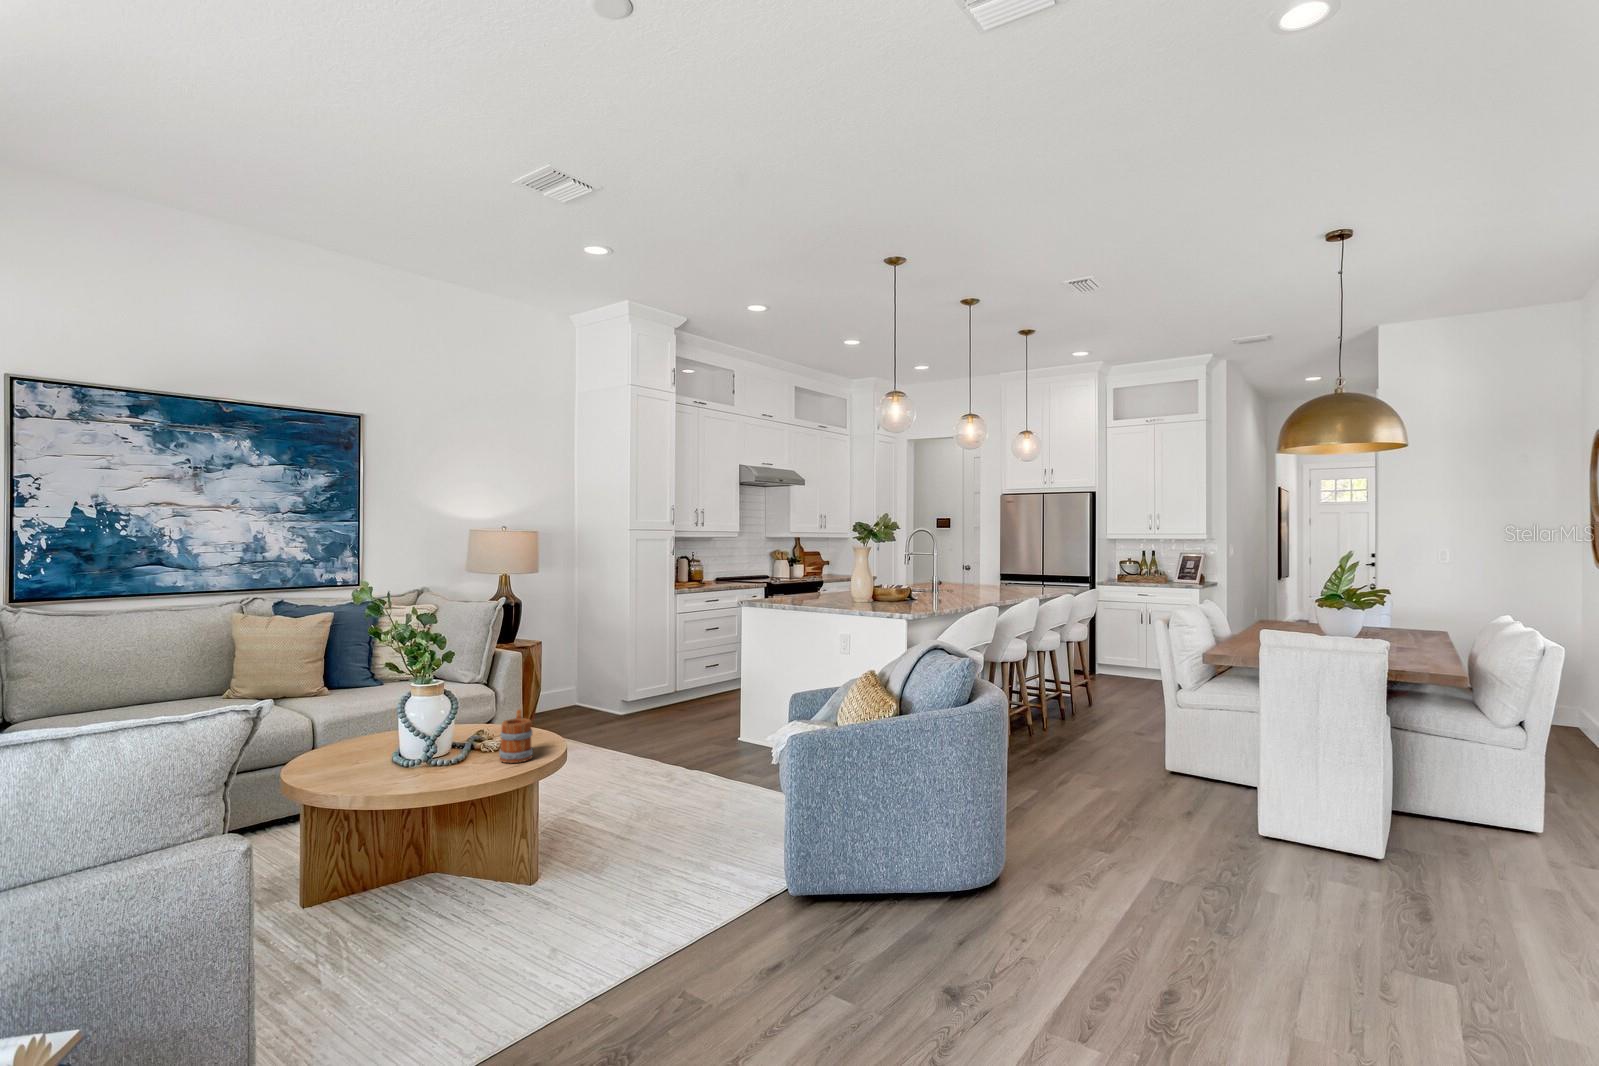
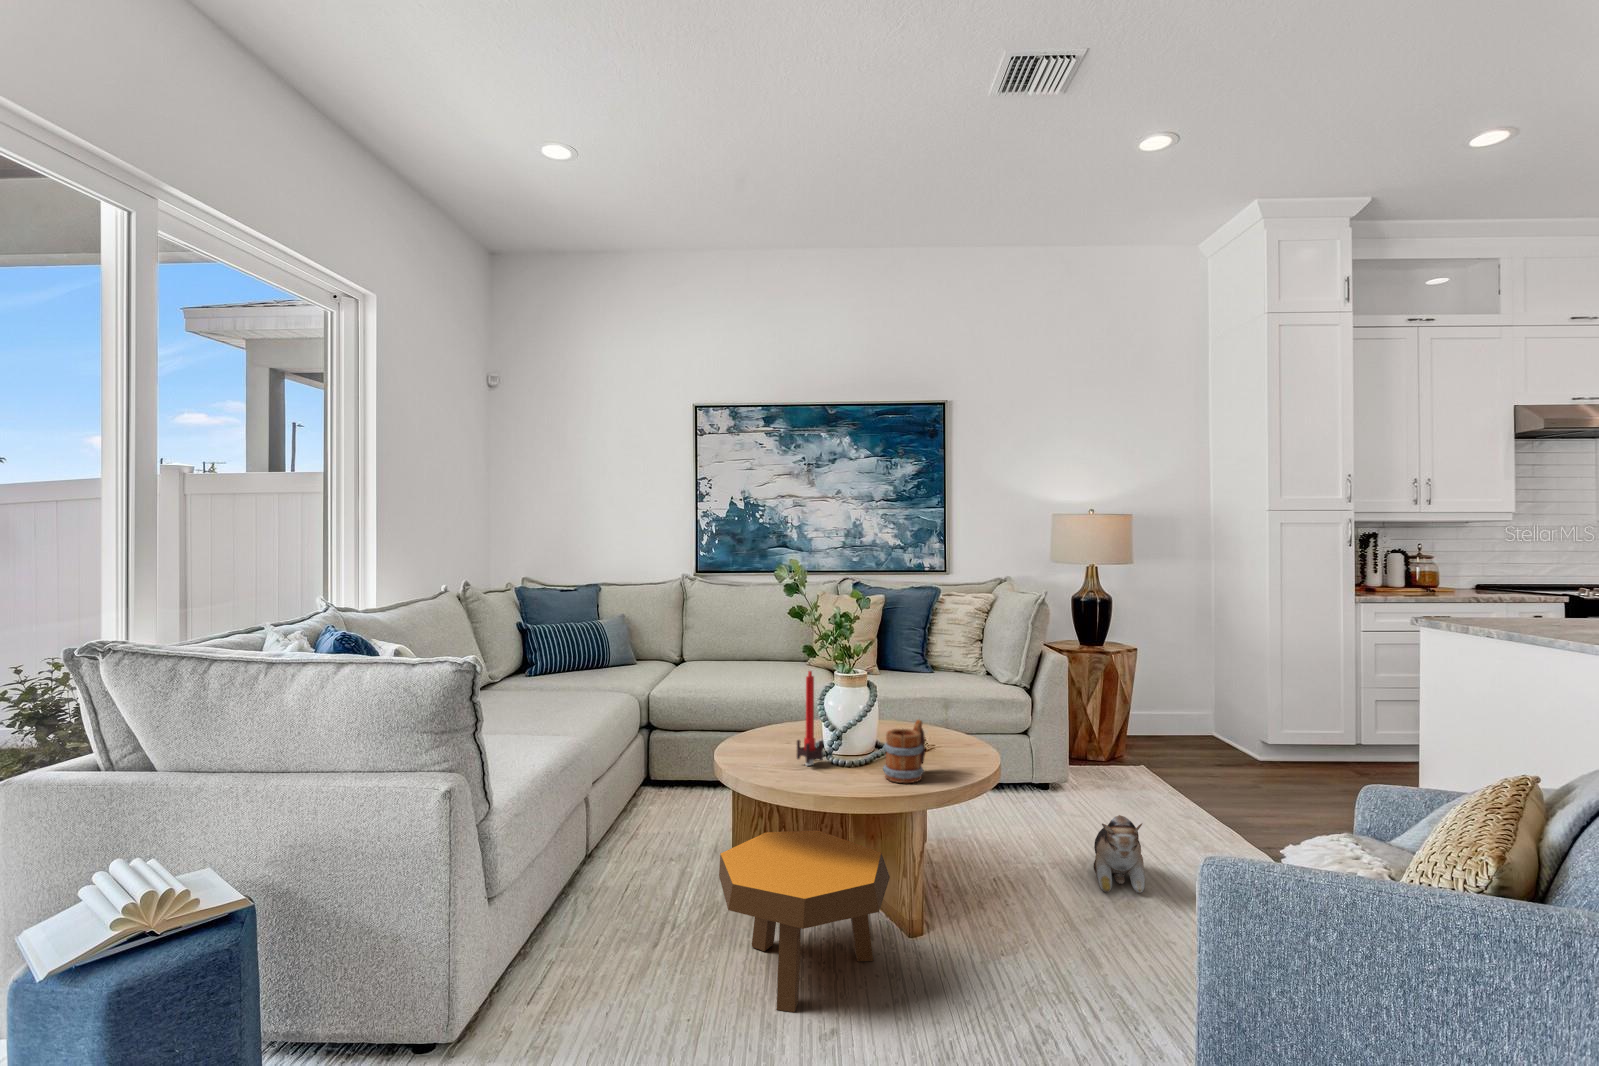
candle: none [407,683,433,772] -> present [797,671,823,766]
plush toy: none [595,755,650,814] -> present [1094,815,1145,893]
footstool: none [387,820,555,967] -> present [719,830,890,1012]

